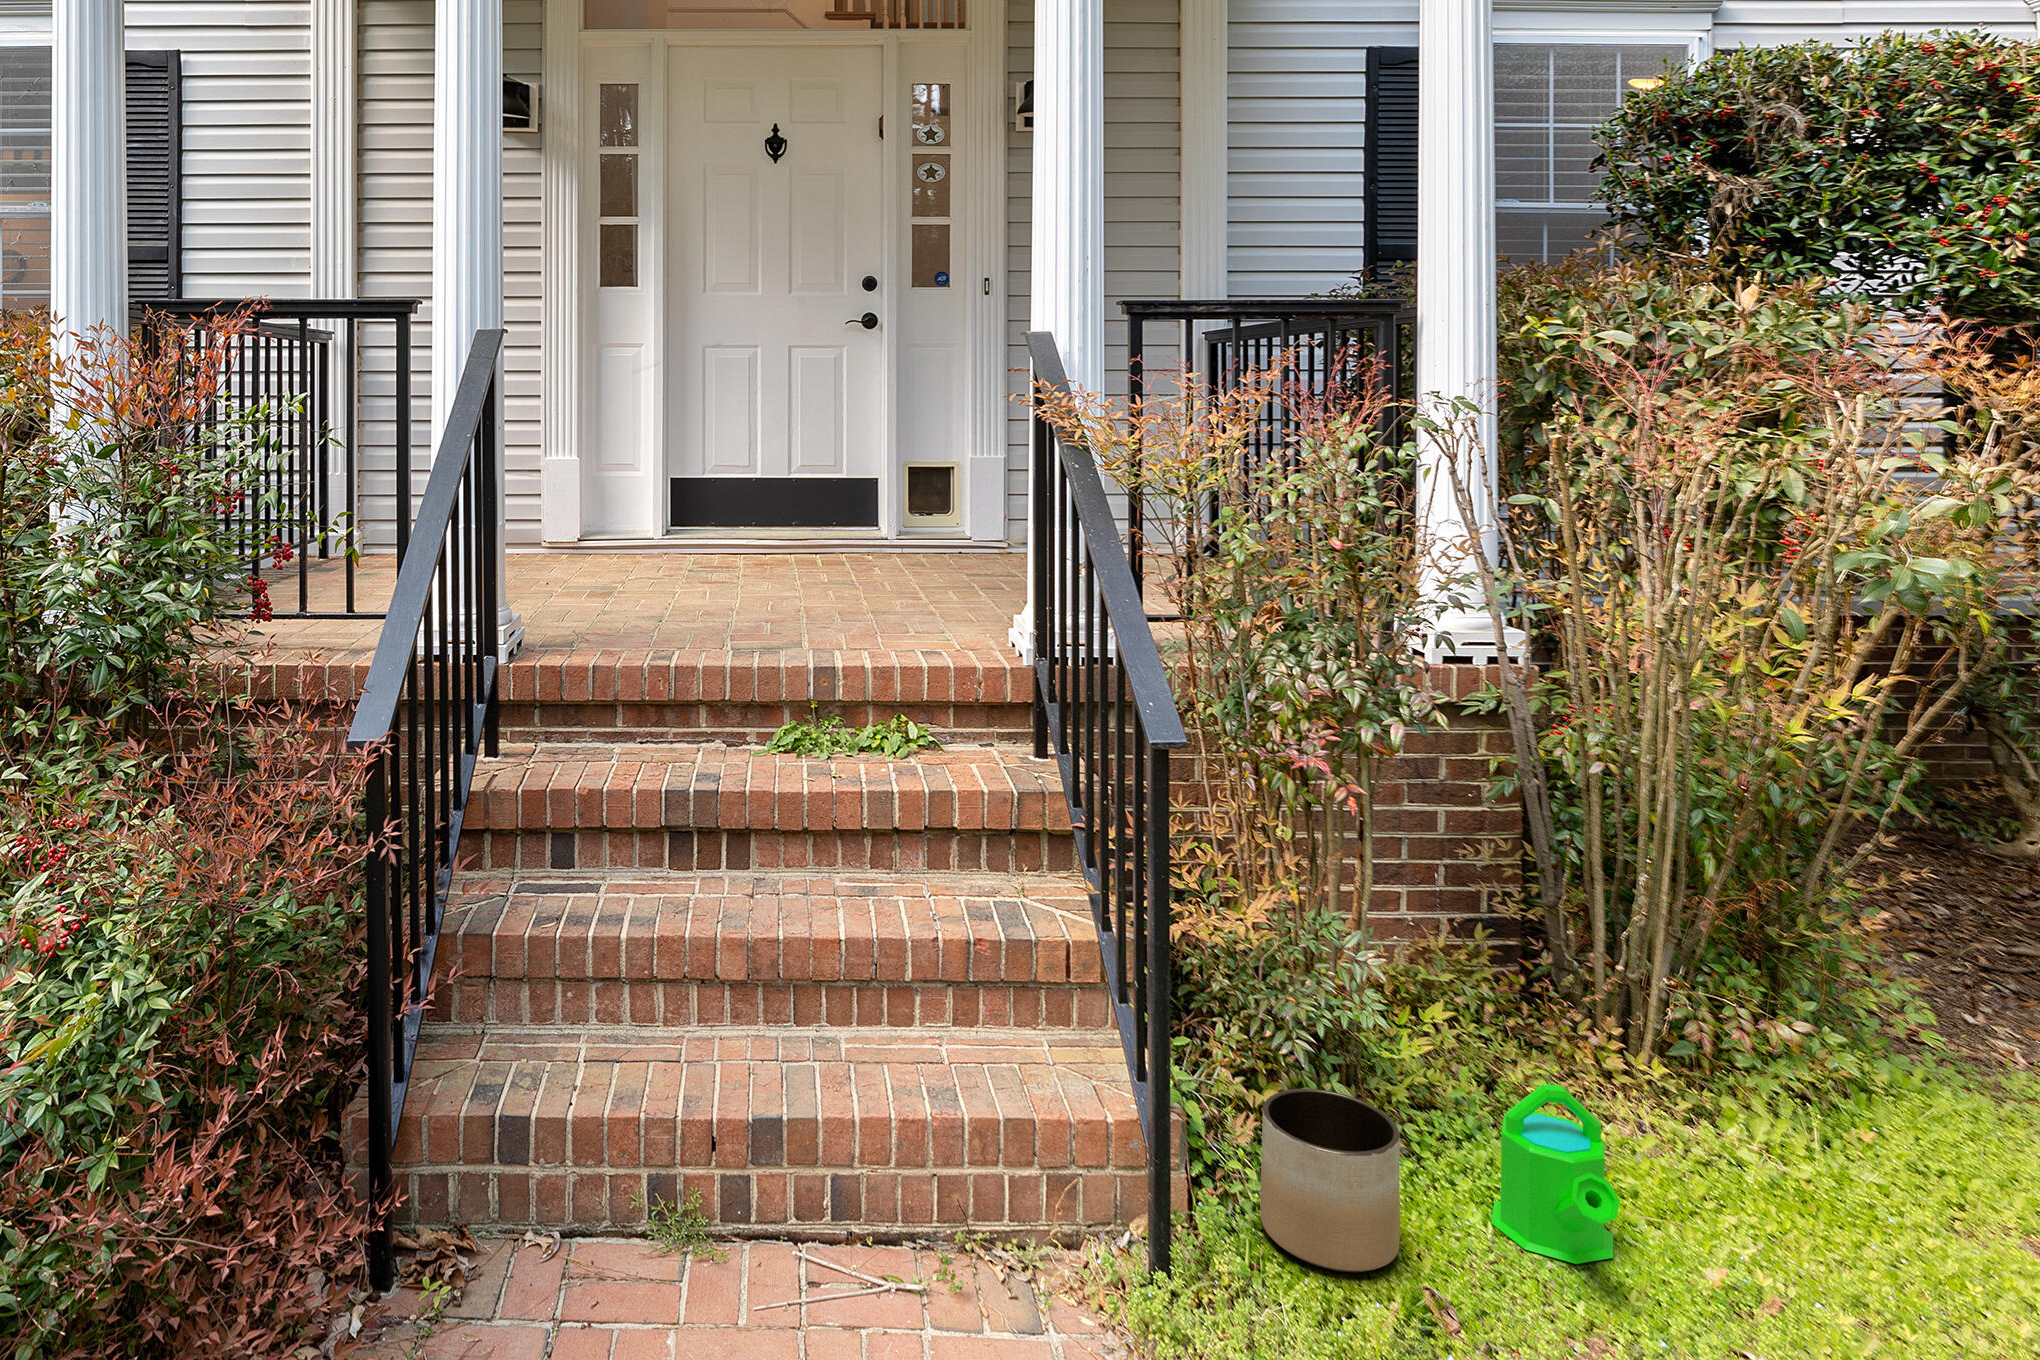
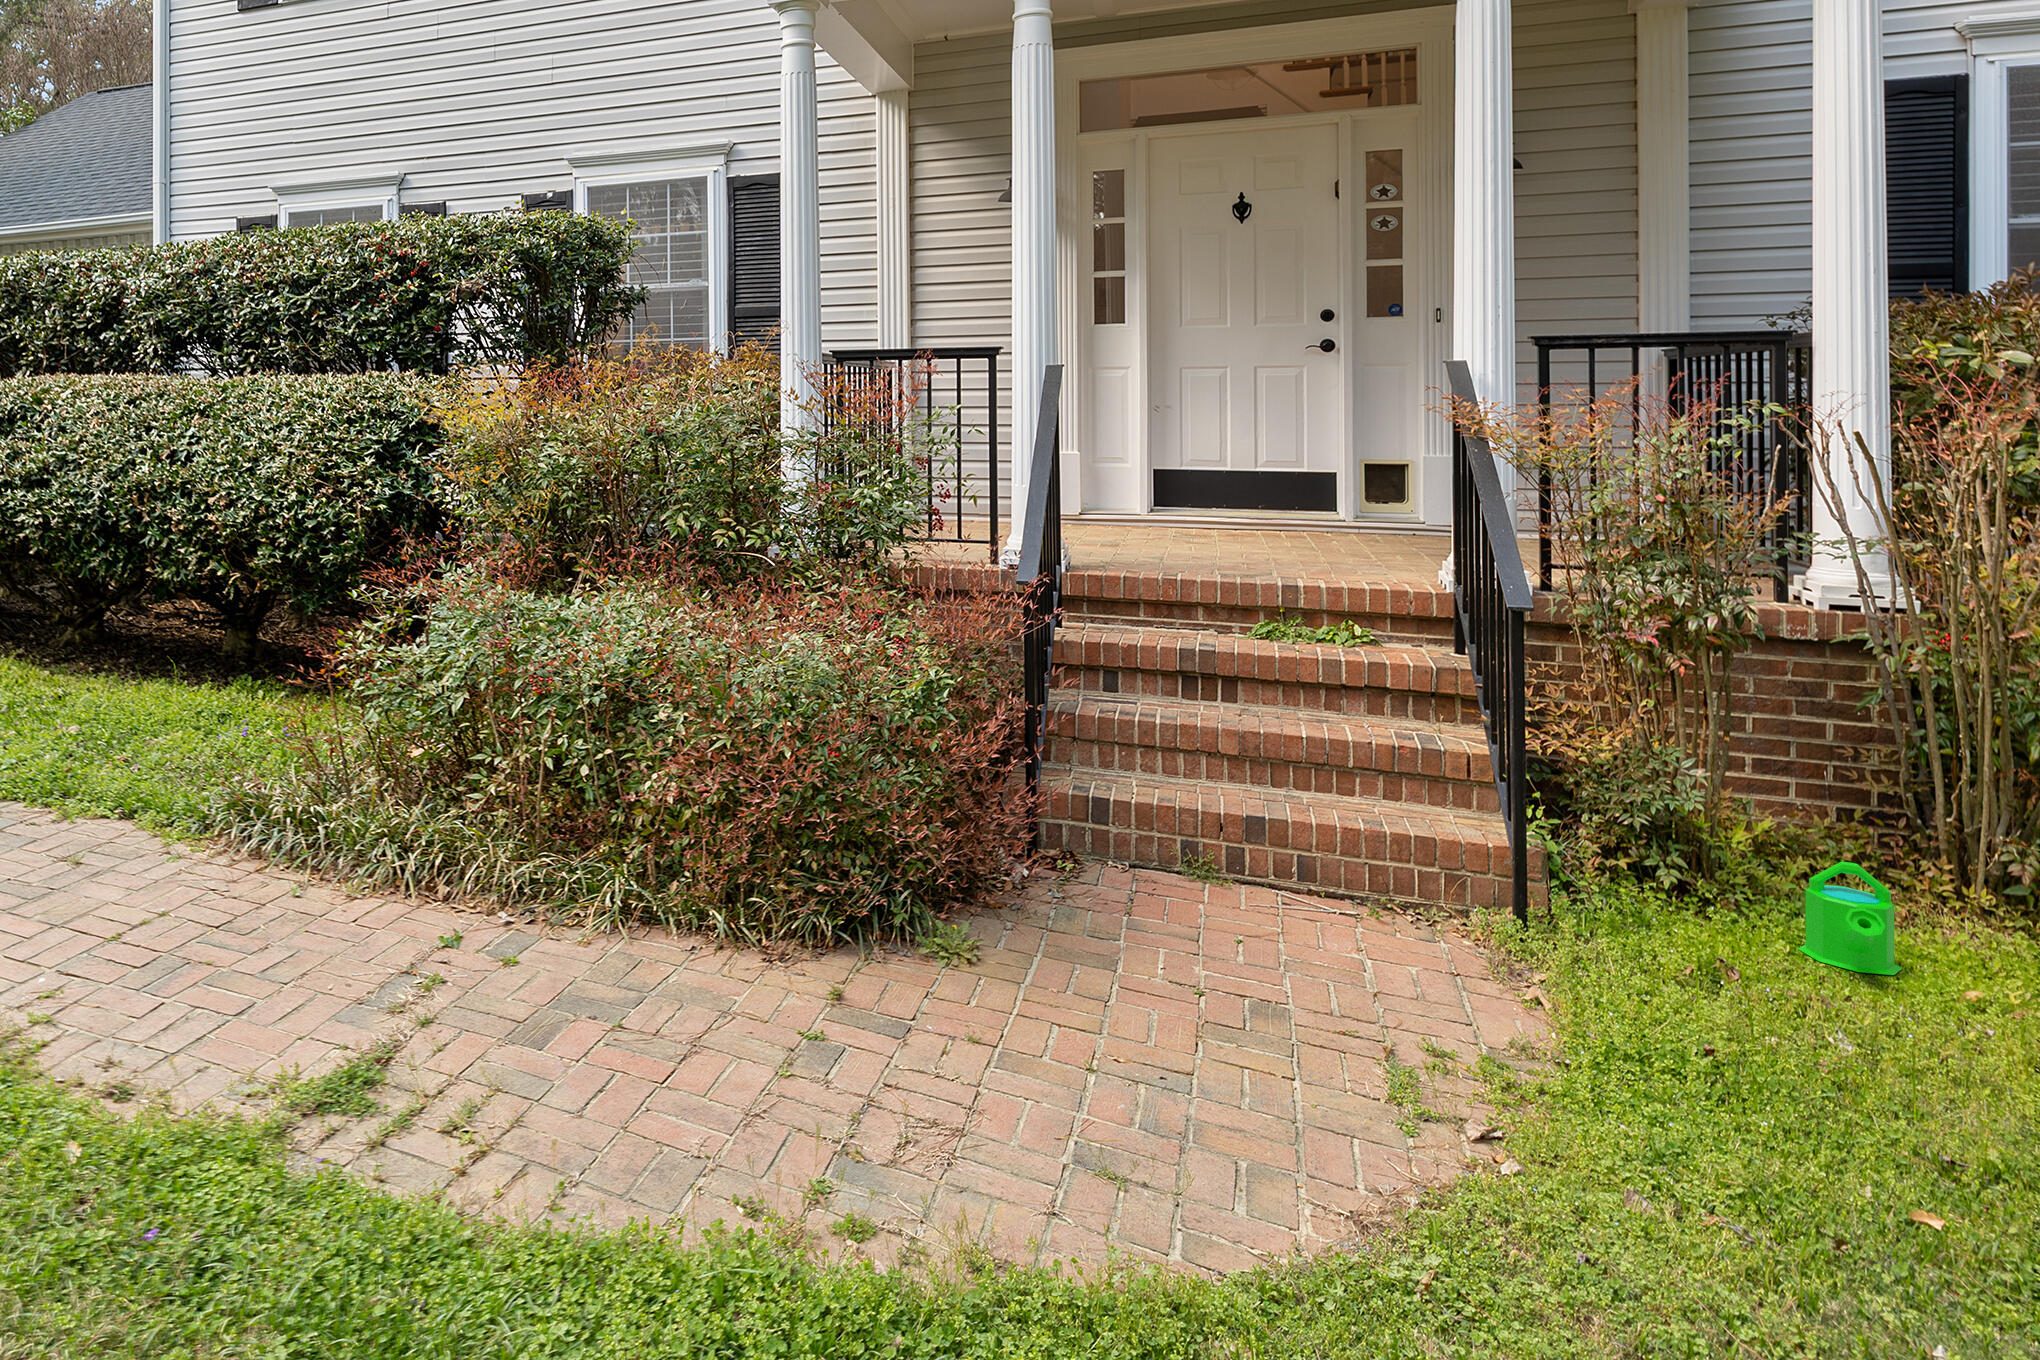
planter: present [1260,1089,1400,1272] -> none [1606,845,1712,948]

